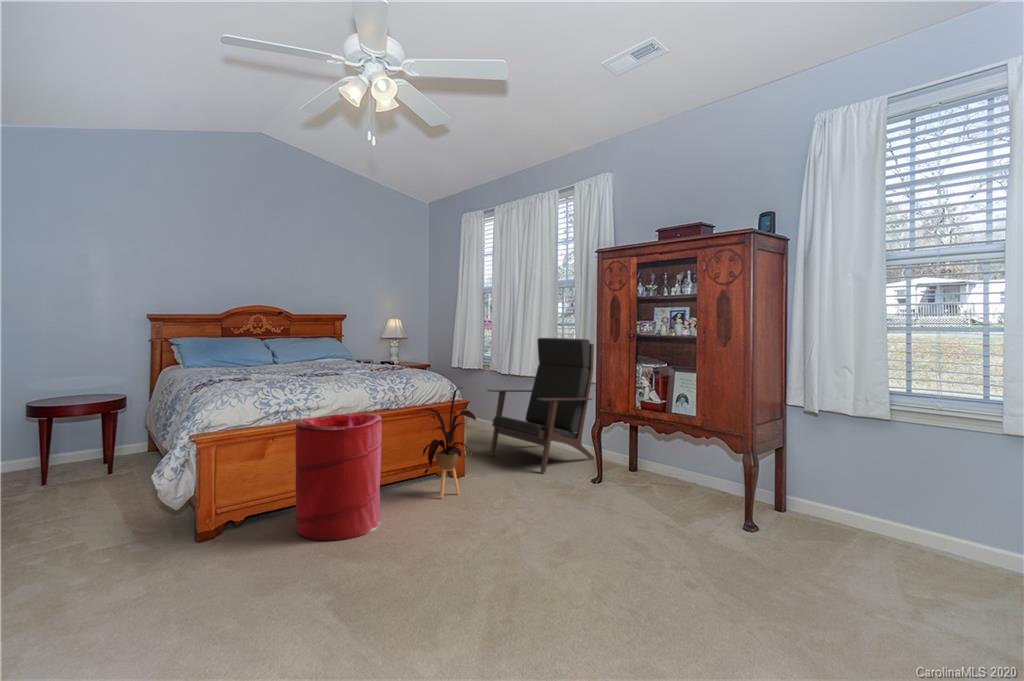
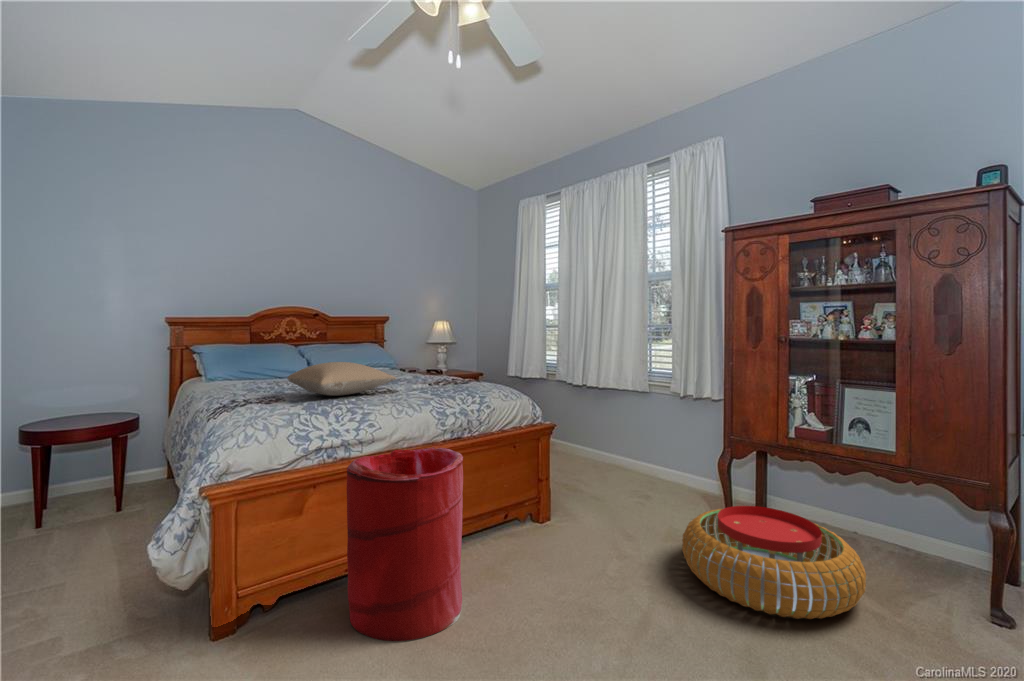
lounge chair: present [487,338,594,472] -> none [566,342,703,514]
pillow: none [254,351,340,376] -> present [287,362,396,396]
house plant: present [416,387,476,498] -> none [496,410,584,558]
pouf: none [548,459,666,528] -> present [682,506,866,619]

